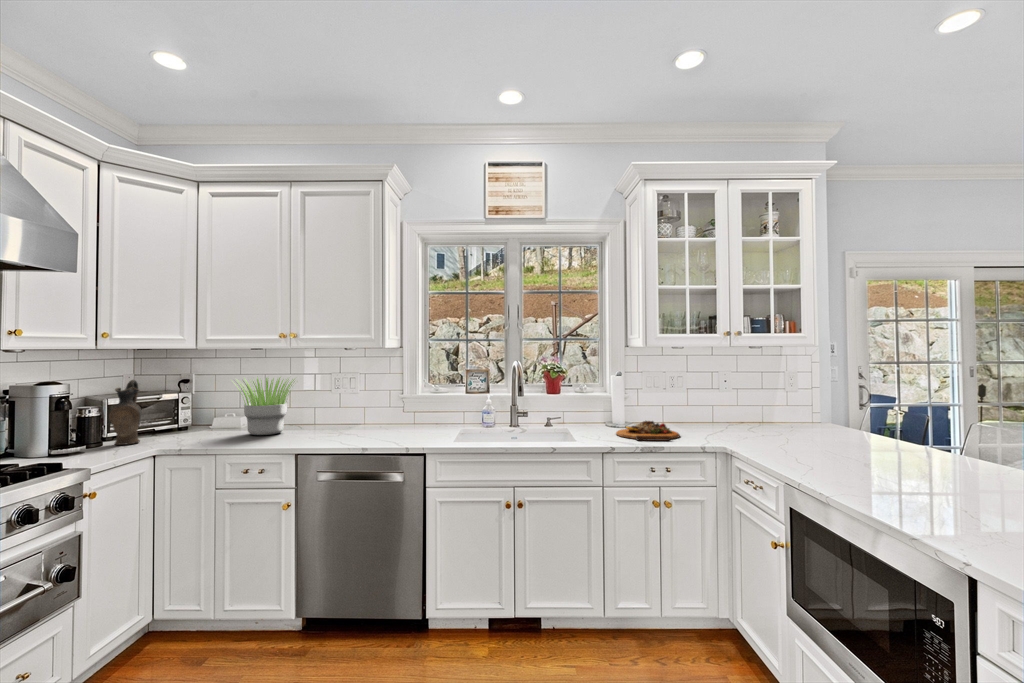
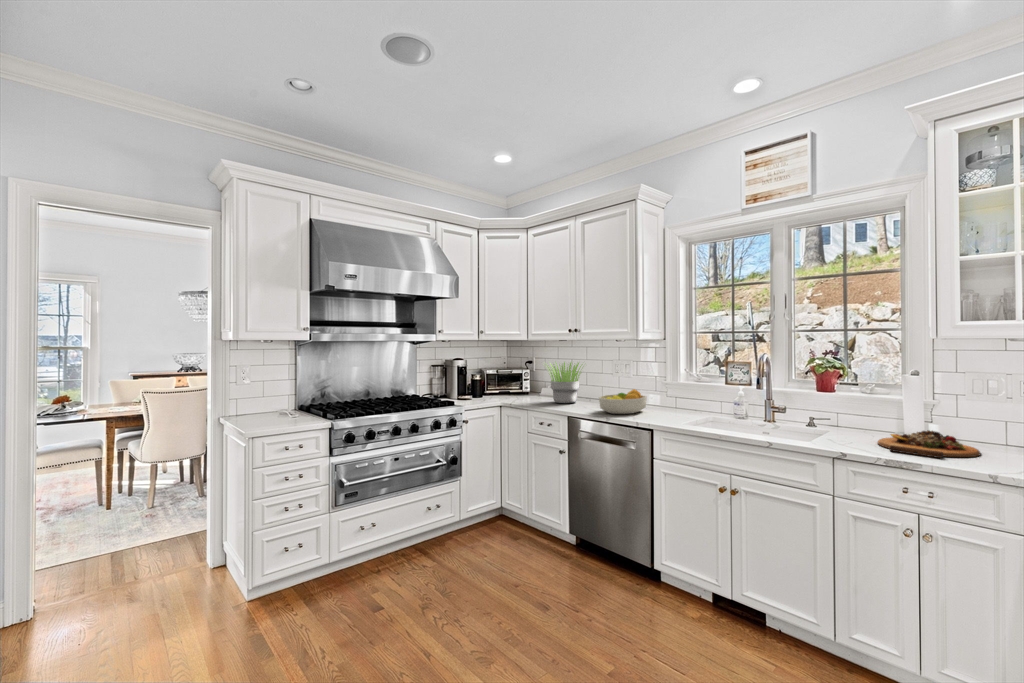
ceramic pitcher: present [109,380,142,445] -> none [479,361,495,400]
fruit bowl: none [339,407,391,440] -> present [599,389,647,414]

